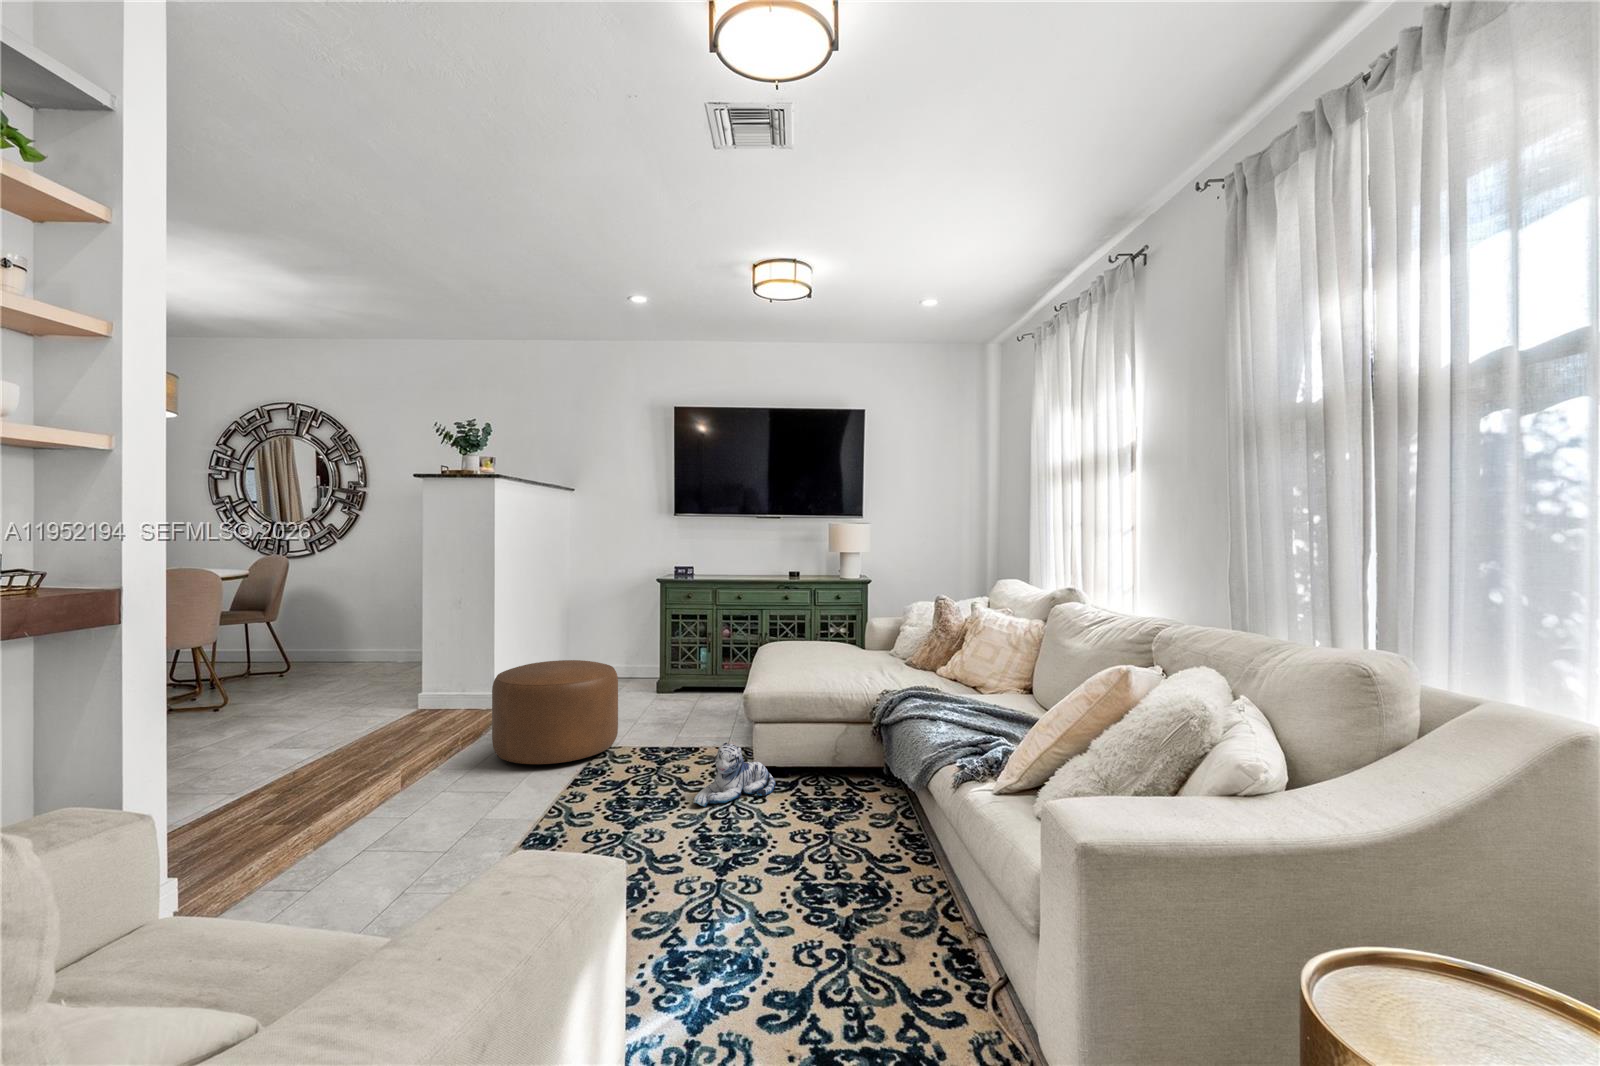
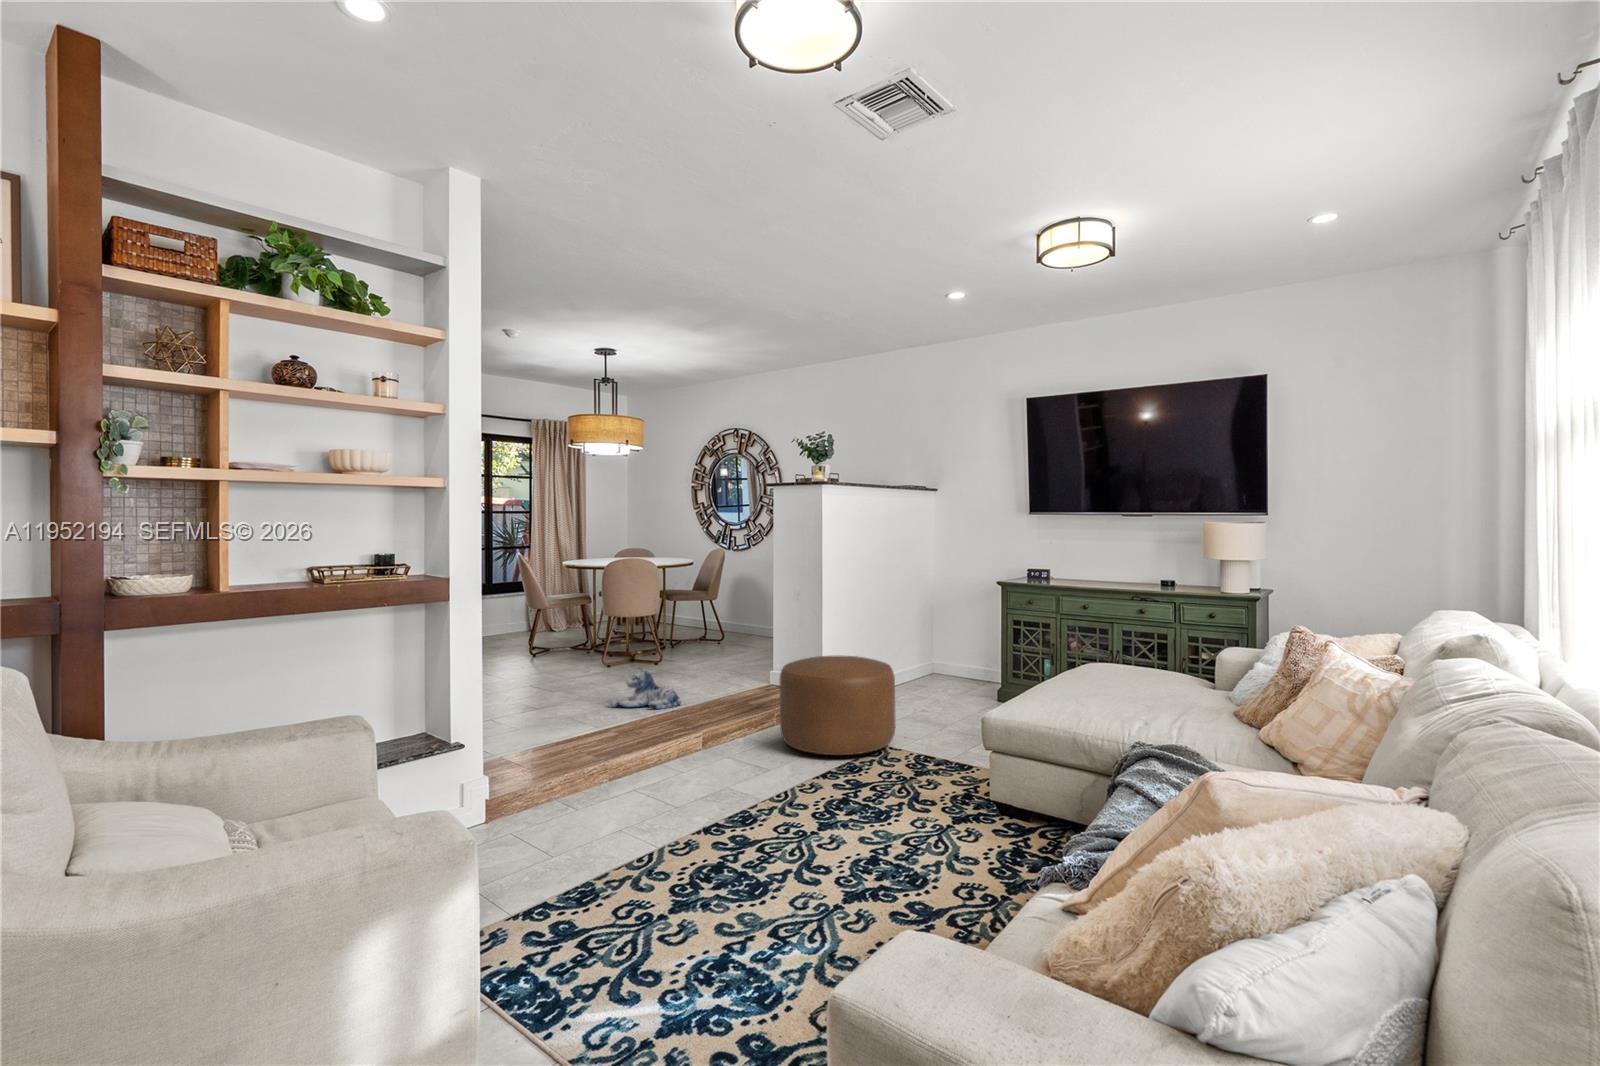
plush toy: present [693,742,776,806] -> present [610,668,681,709]

